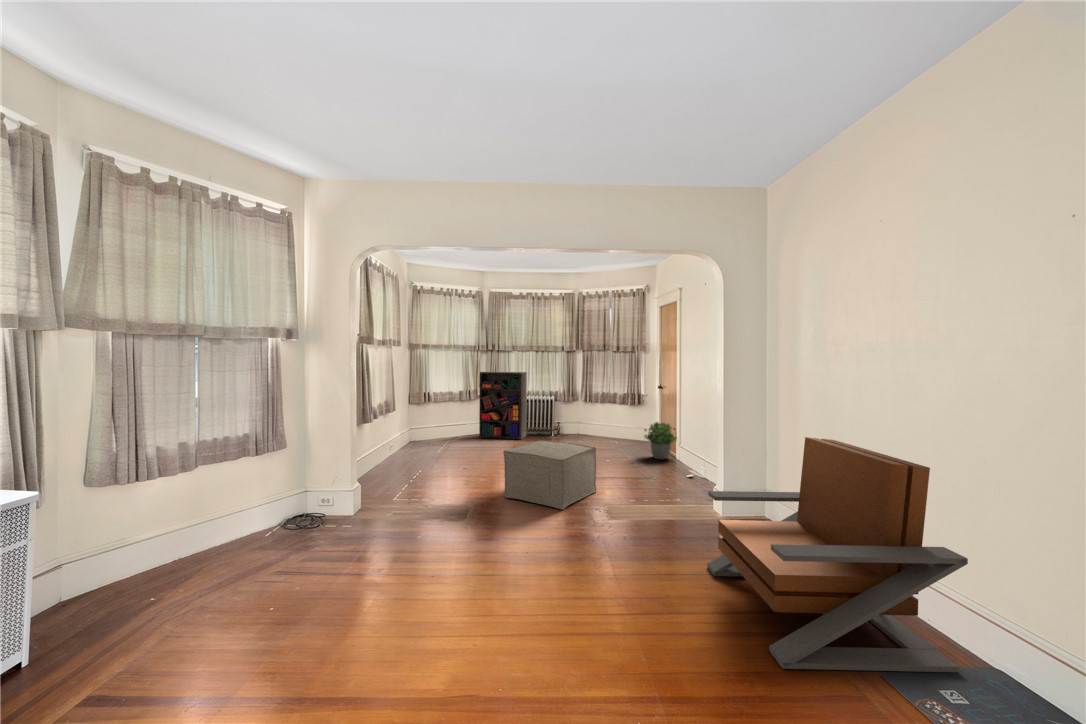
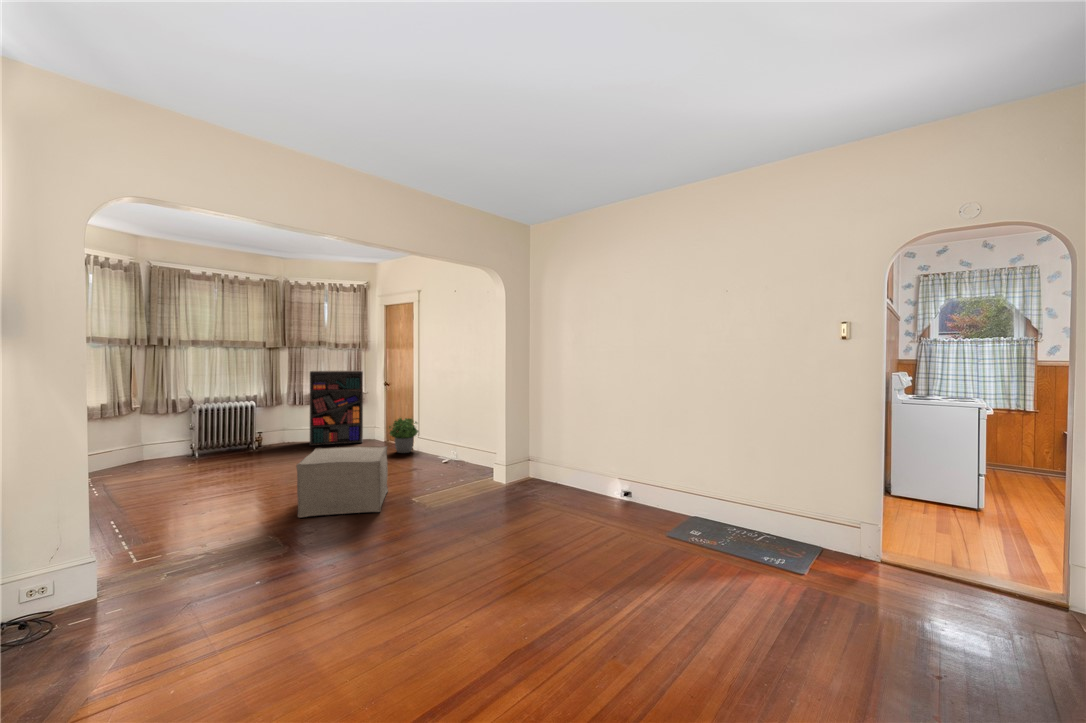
bookshelf: present [479,372,527,439] -> present [310,370,363,446]
lounge chair: present [707,437,968,672] -> none [540,411,688,550]

